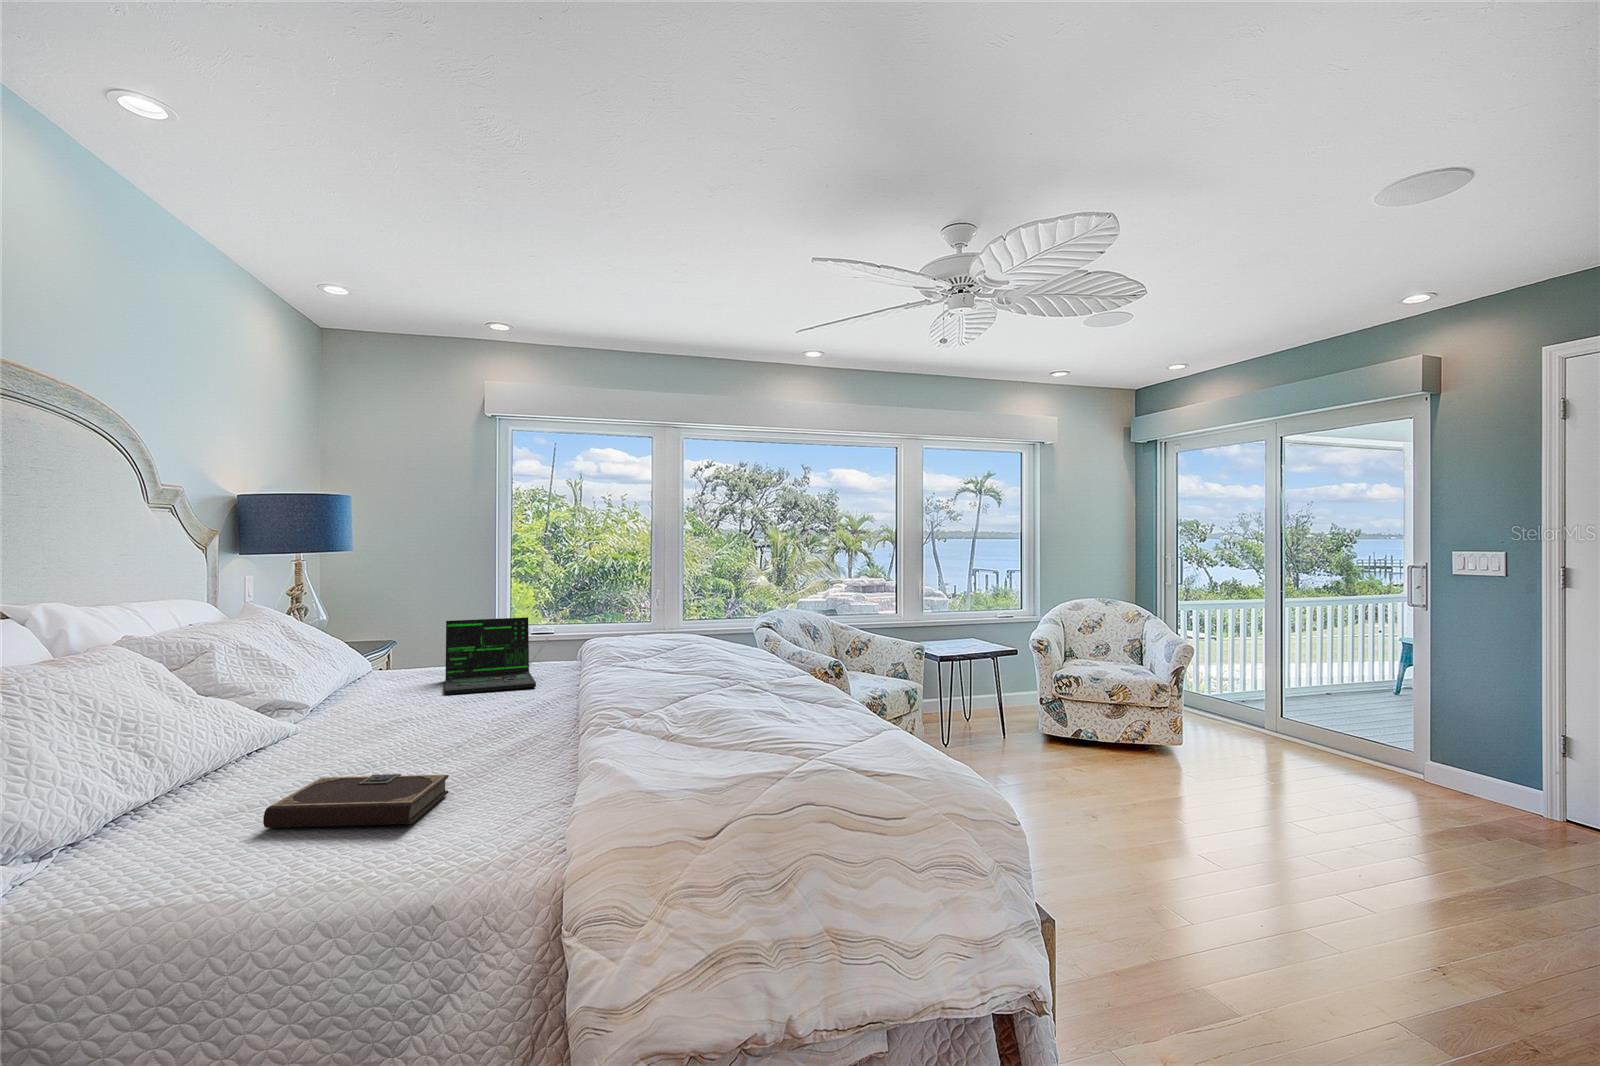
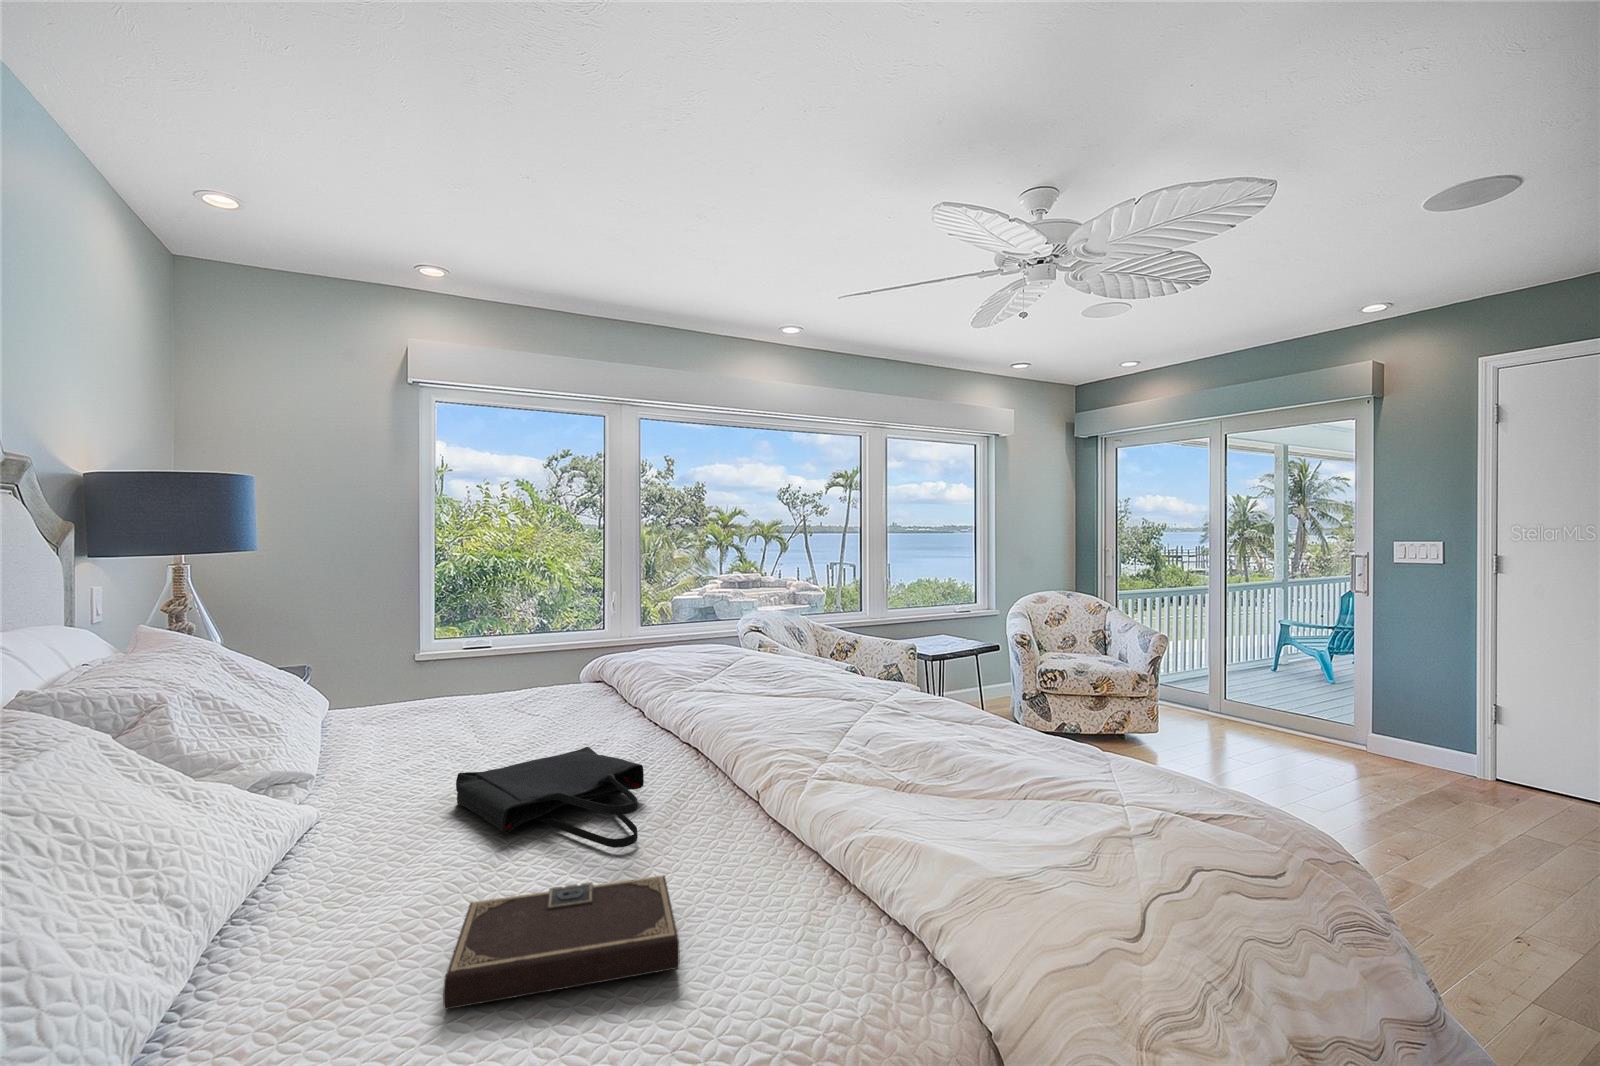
laptop: present [445,617,549,694] -> none [451,633,589,741]
tote bag: none [385,700,513,762] -> present [456,747,644,848]

